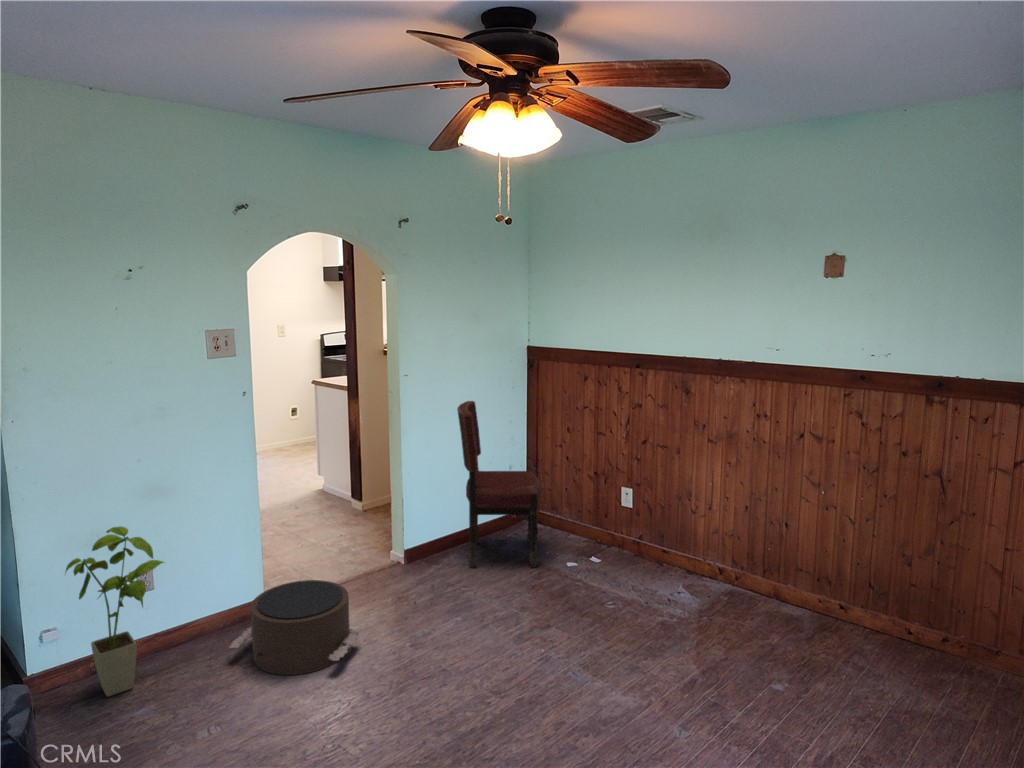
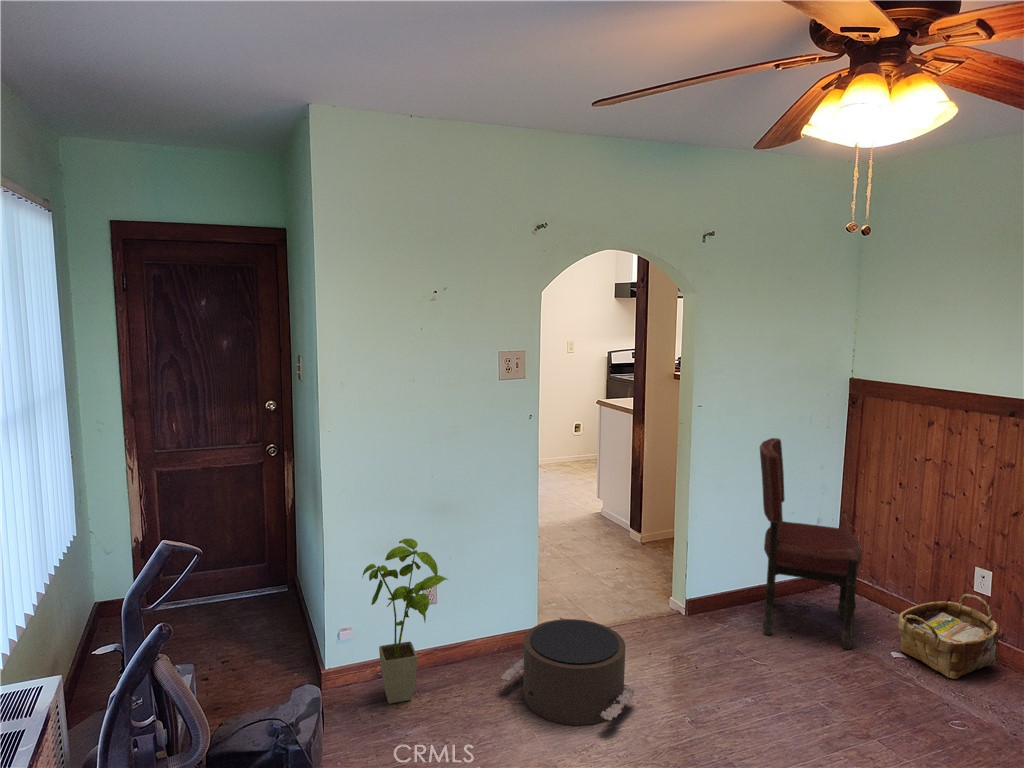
woven basket: none [570,509,638,575] -> present [898,594,999,679]

